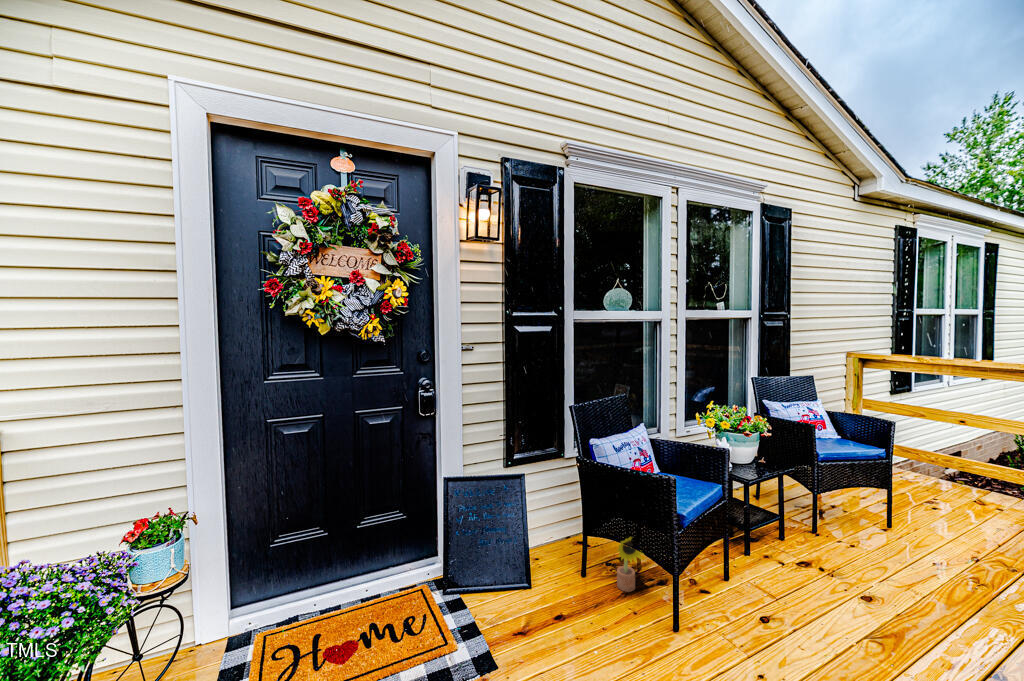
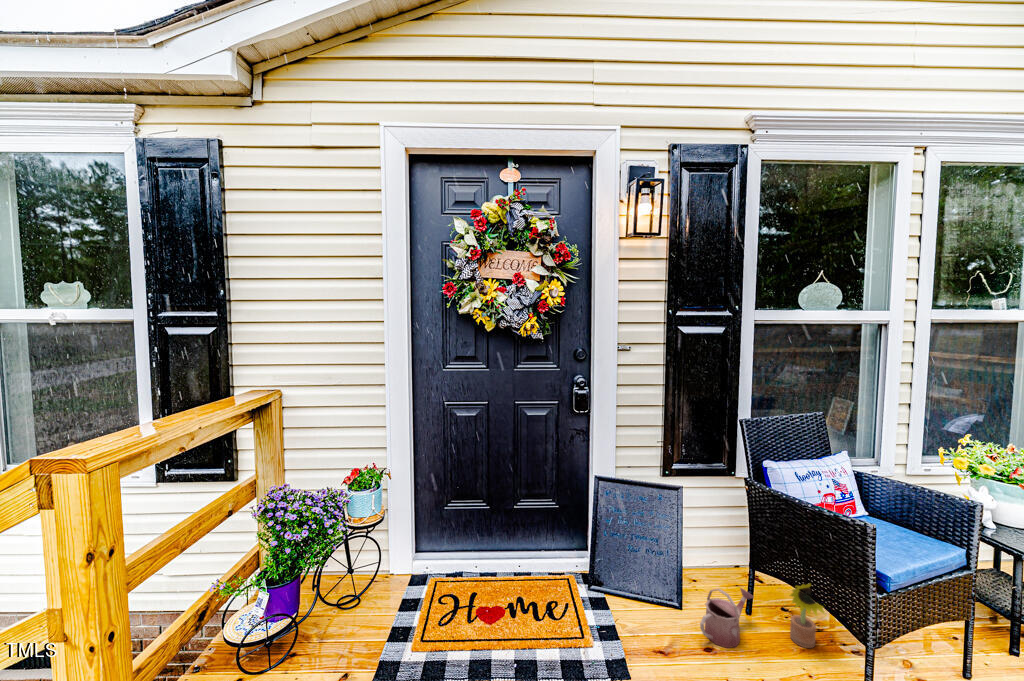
watering can: none [551,555,589,611] -> present [700,588,753,648]

